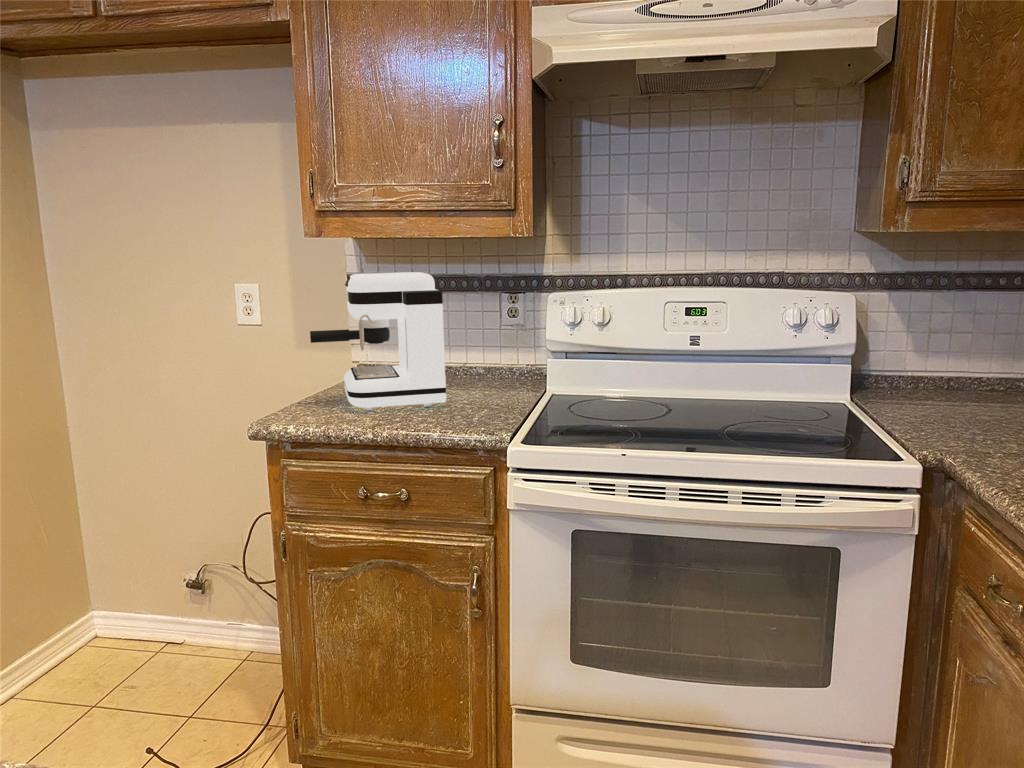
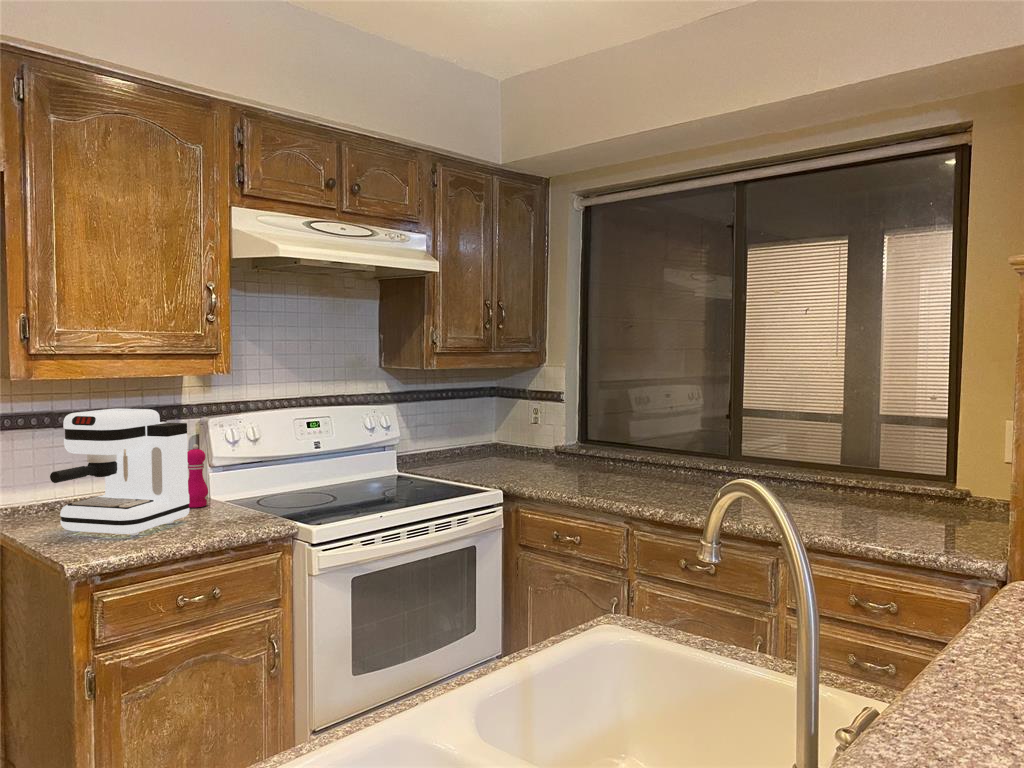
pepper mill: none [496,321,523,397] -> present [187,444,208,508]

